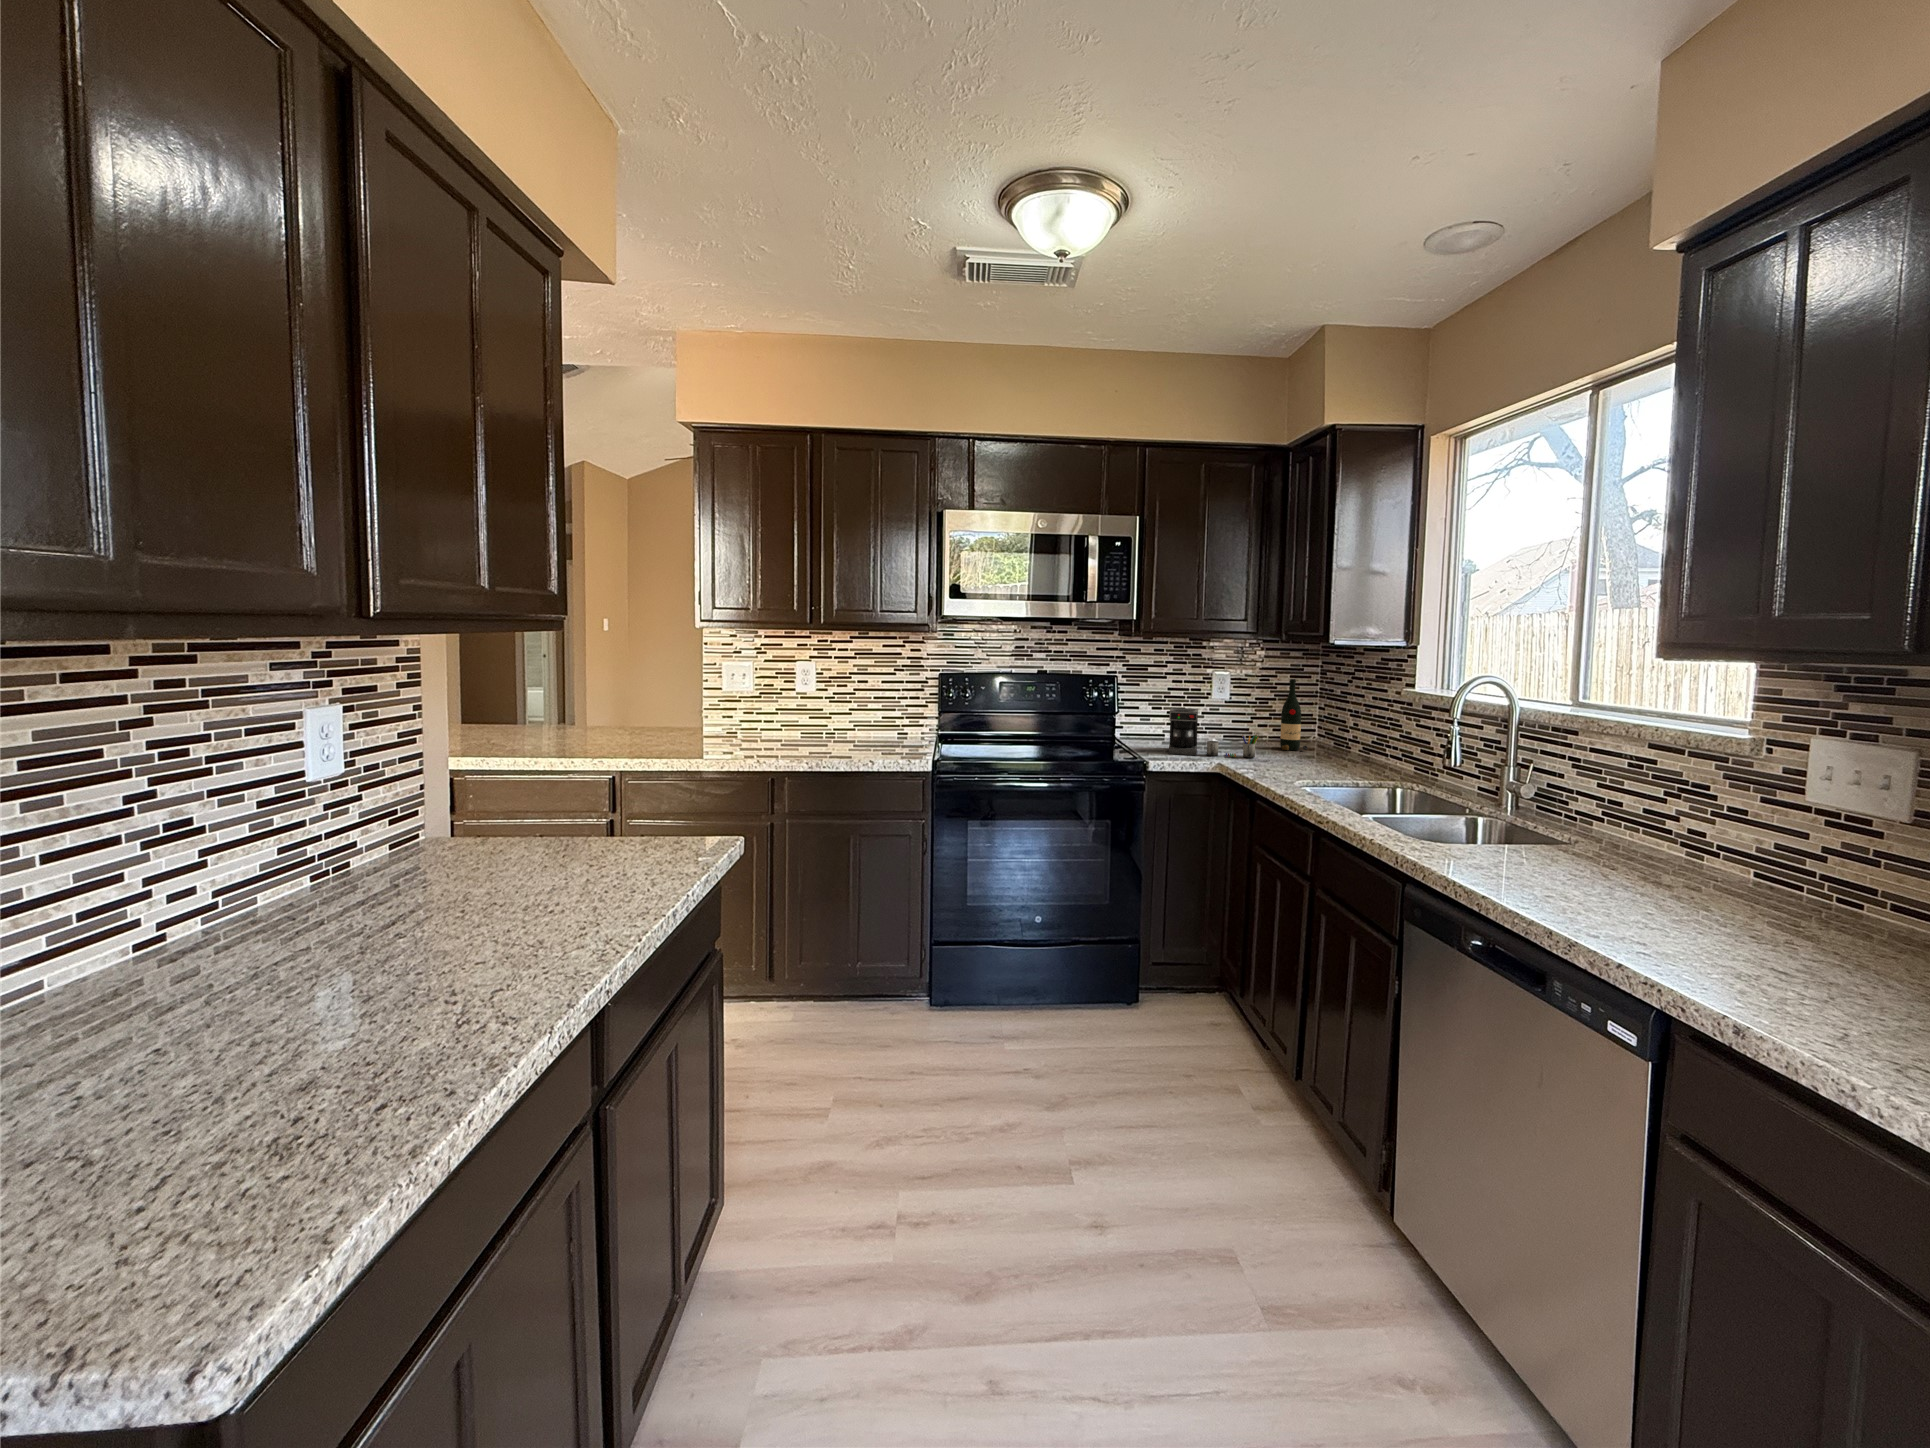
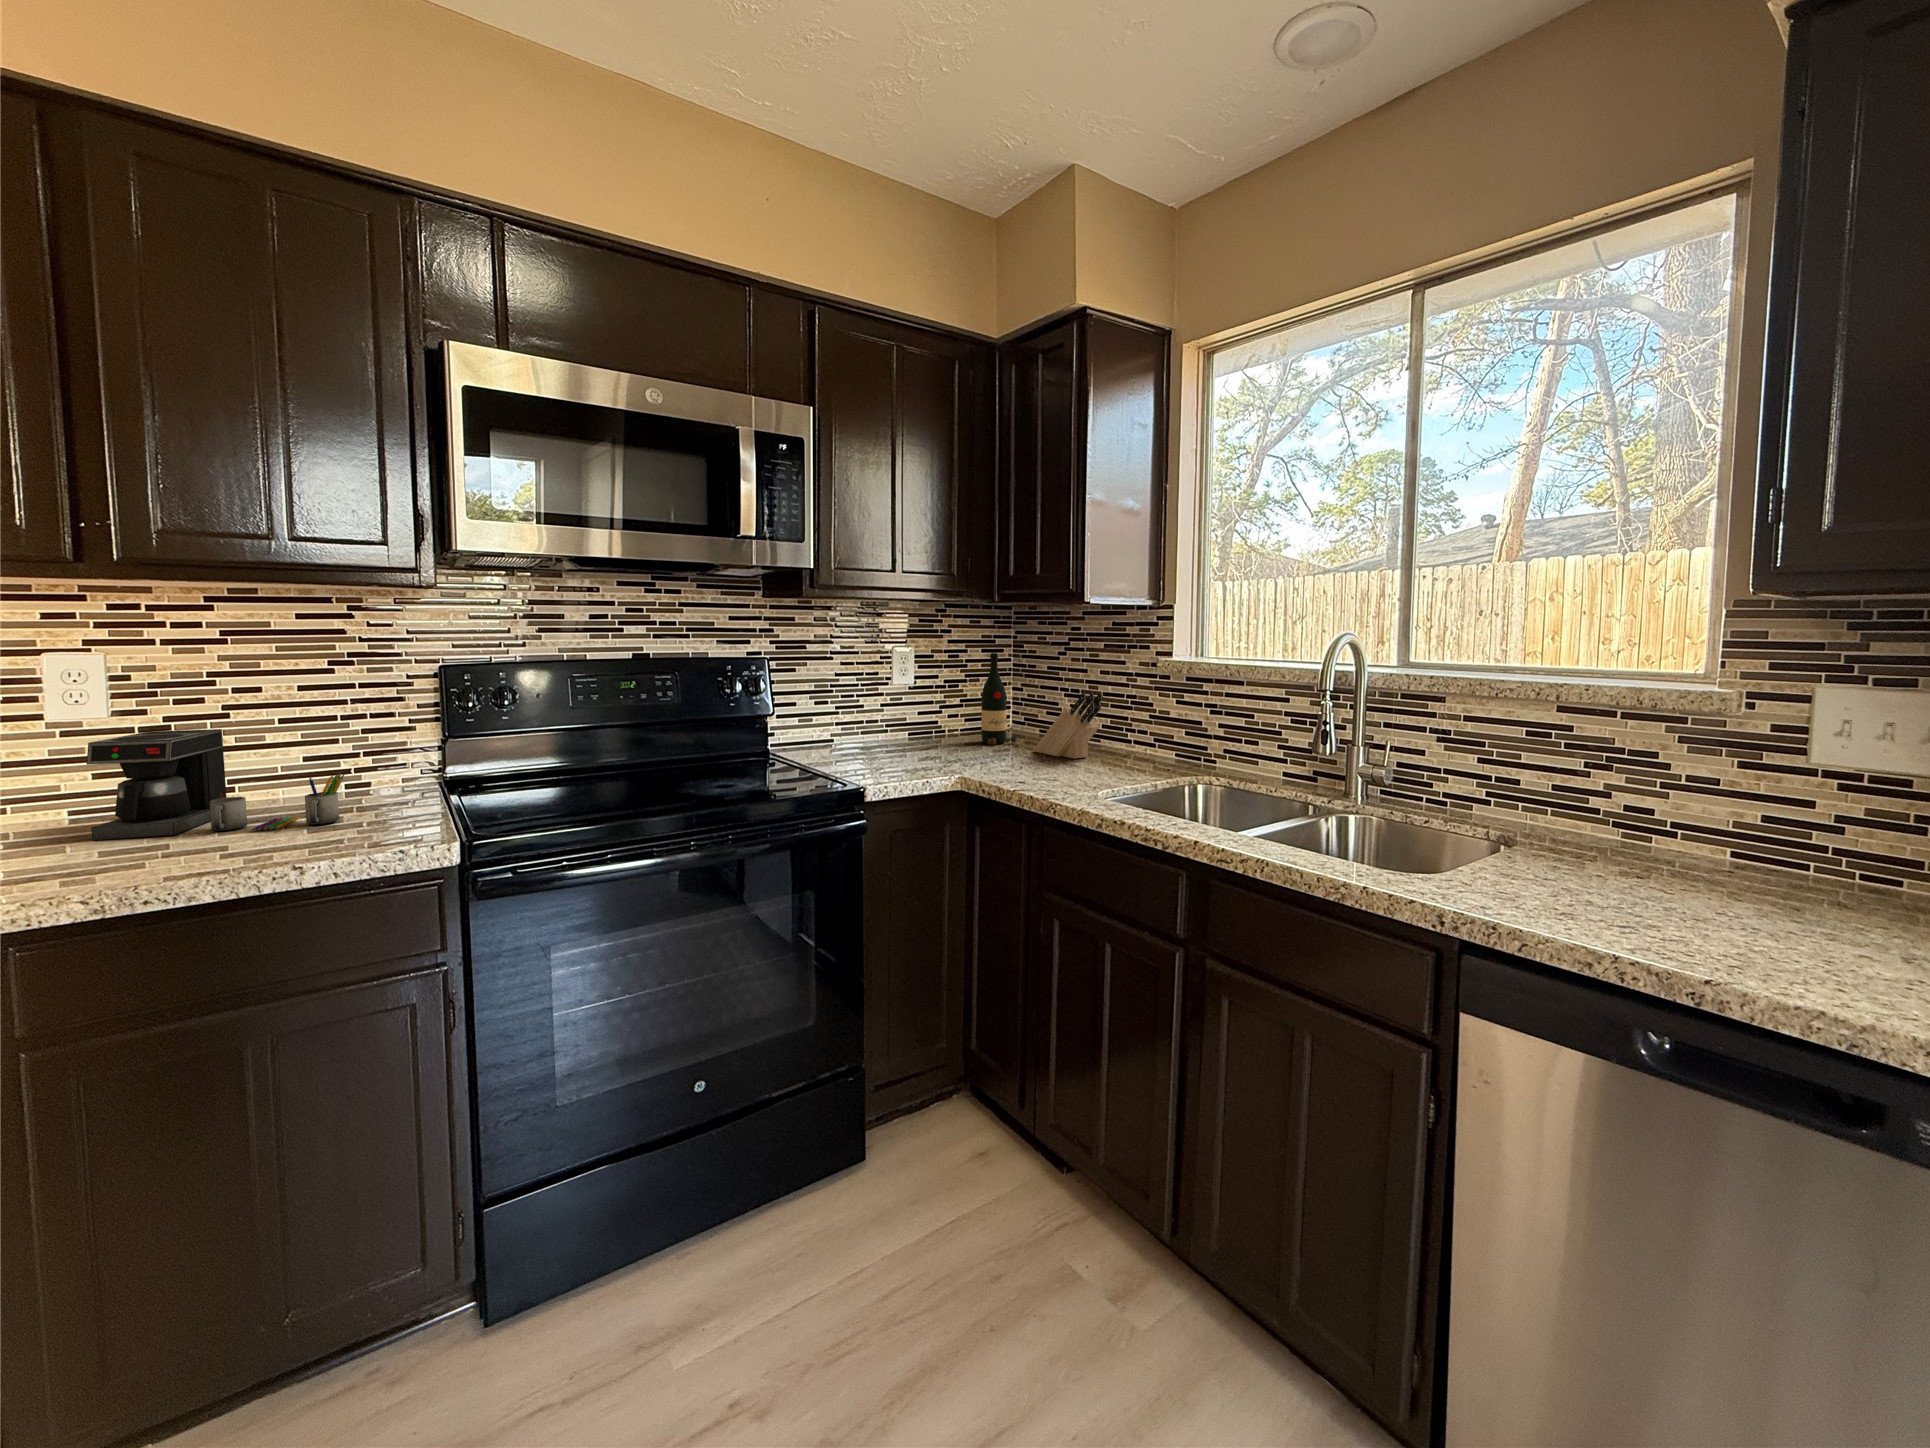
coffee maker: present [1168,708,1259,758] -> present [87,729,344,841]
knife block: none [1313,713,1362,765] -> present [1034,692,1103,759]

